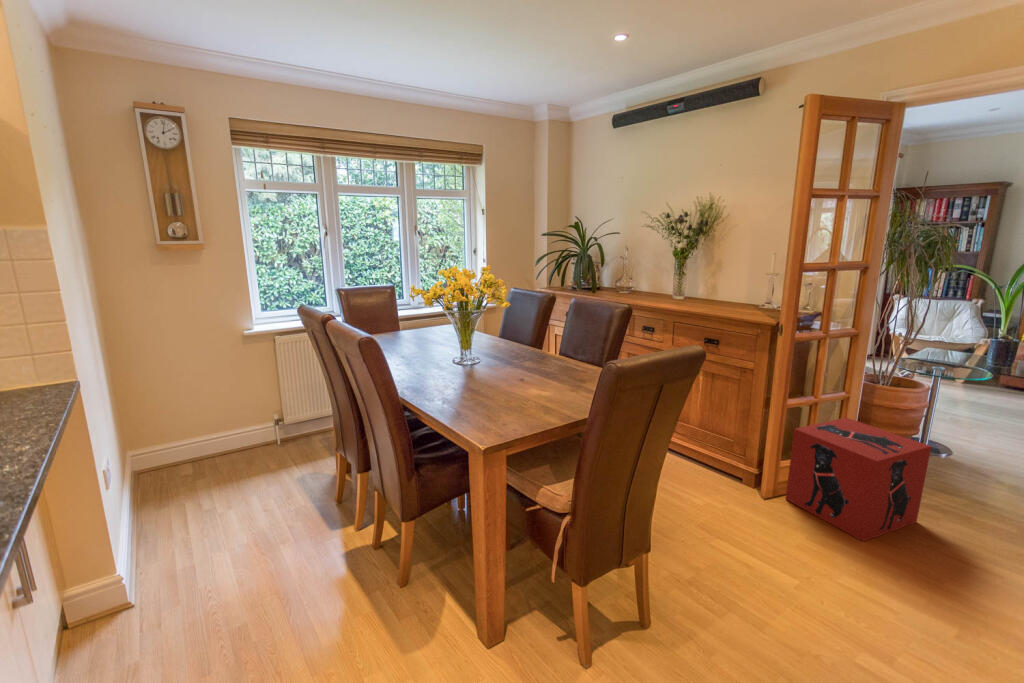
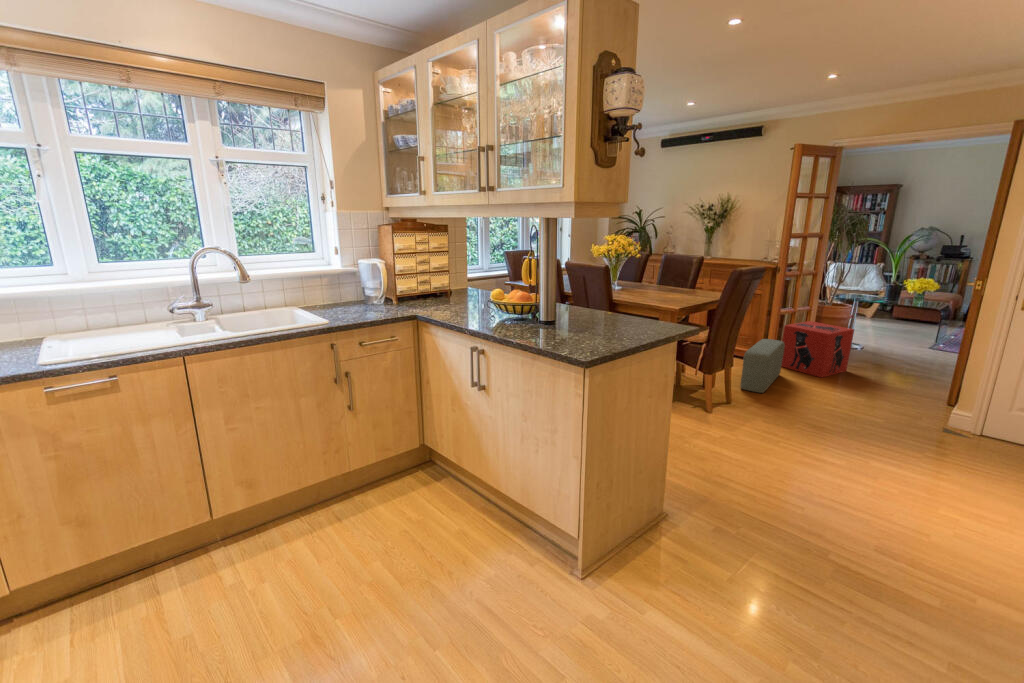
pouf: none [687,458,788,592] -> present [740,339,785,393]

